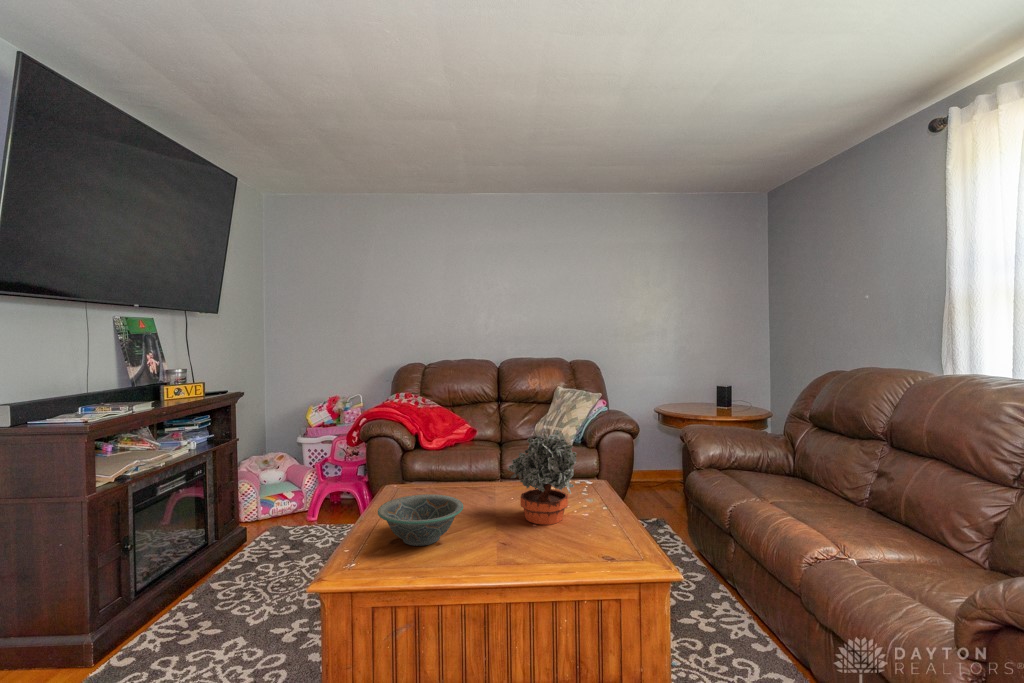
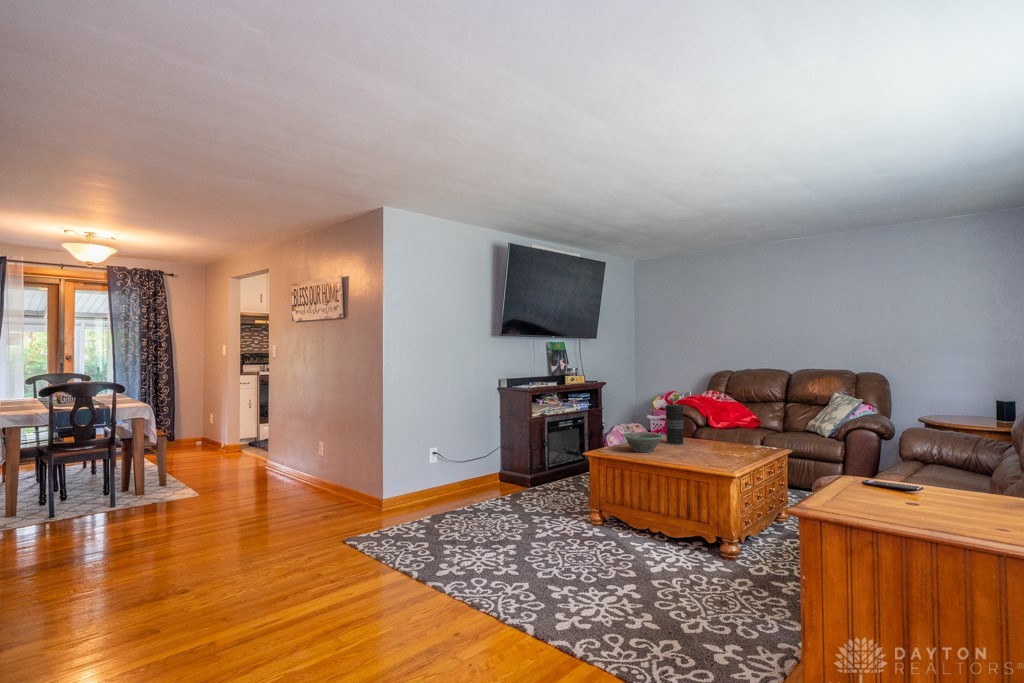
vase: none [421,430,451,503] -> present [666,405,684,445]
potted plant: present [508,430,577,525] -> none [699,405,739,457]

